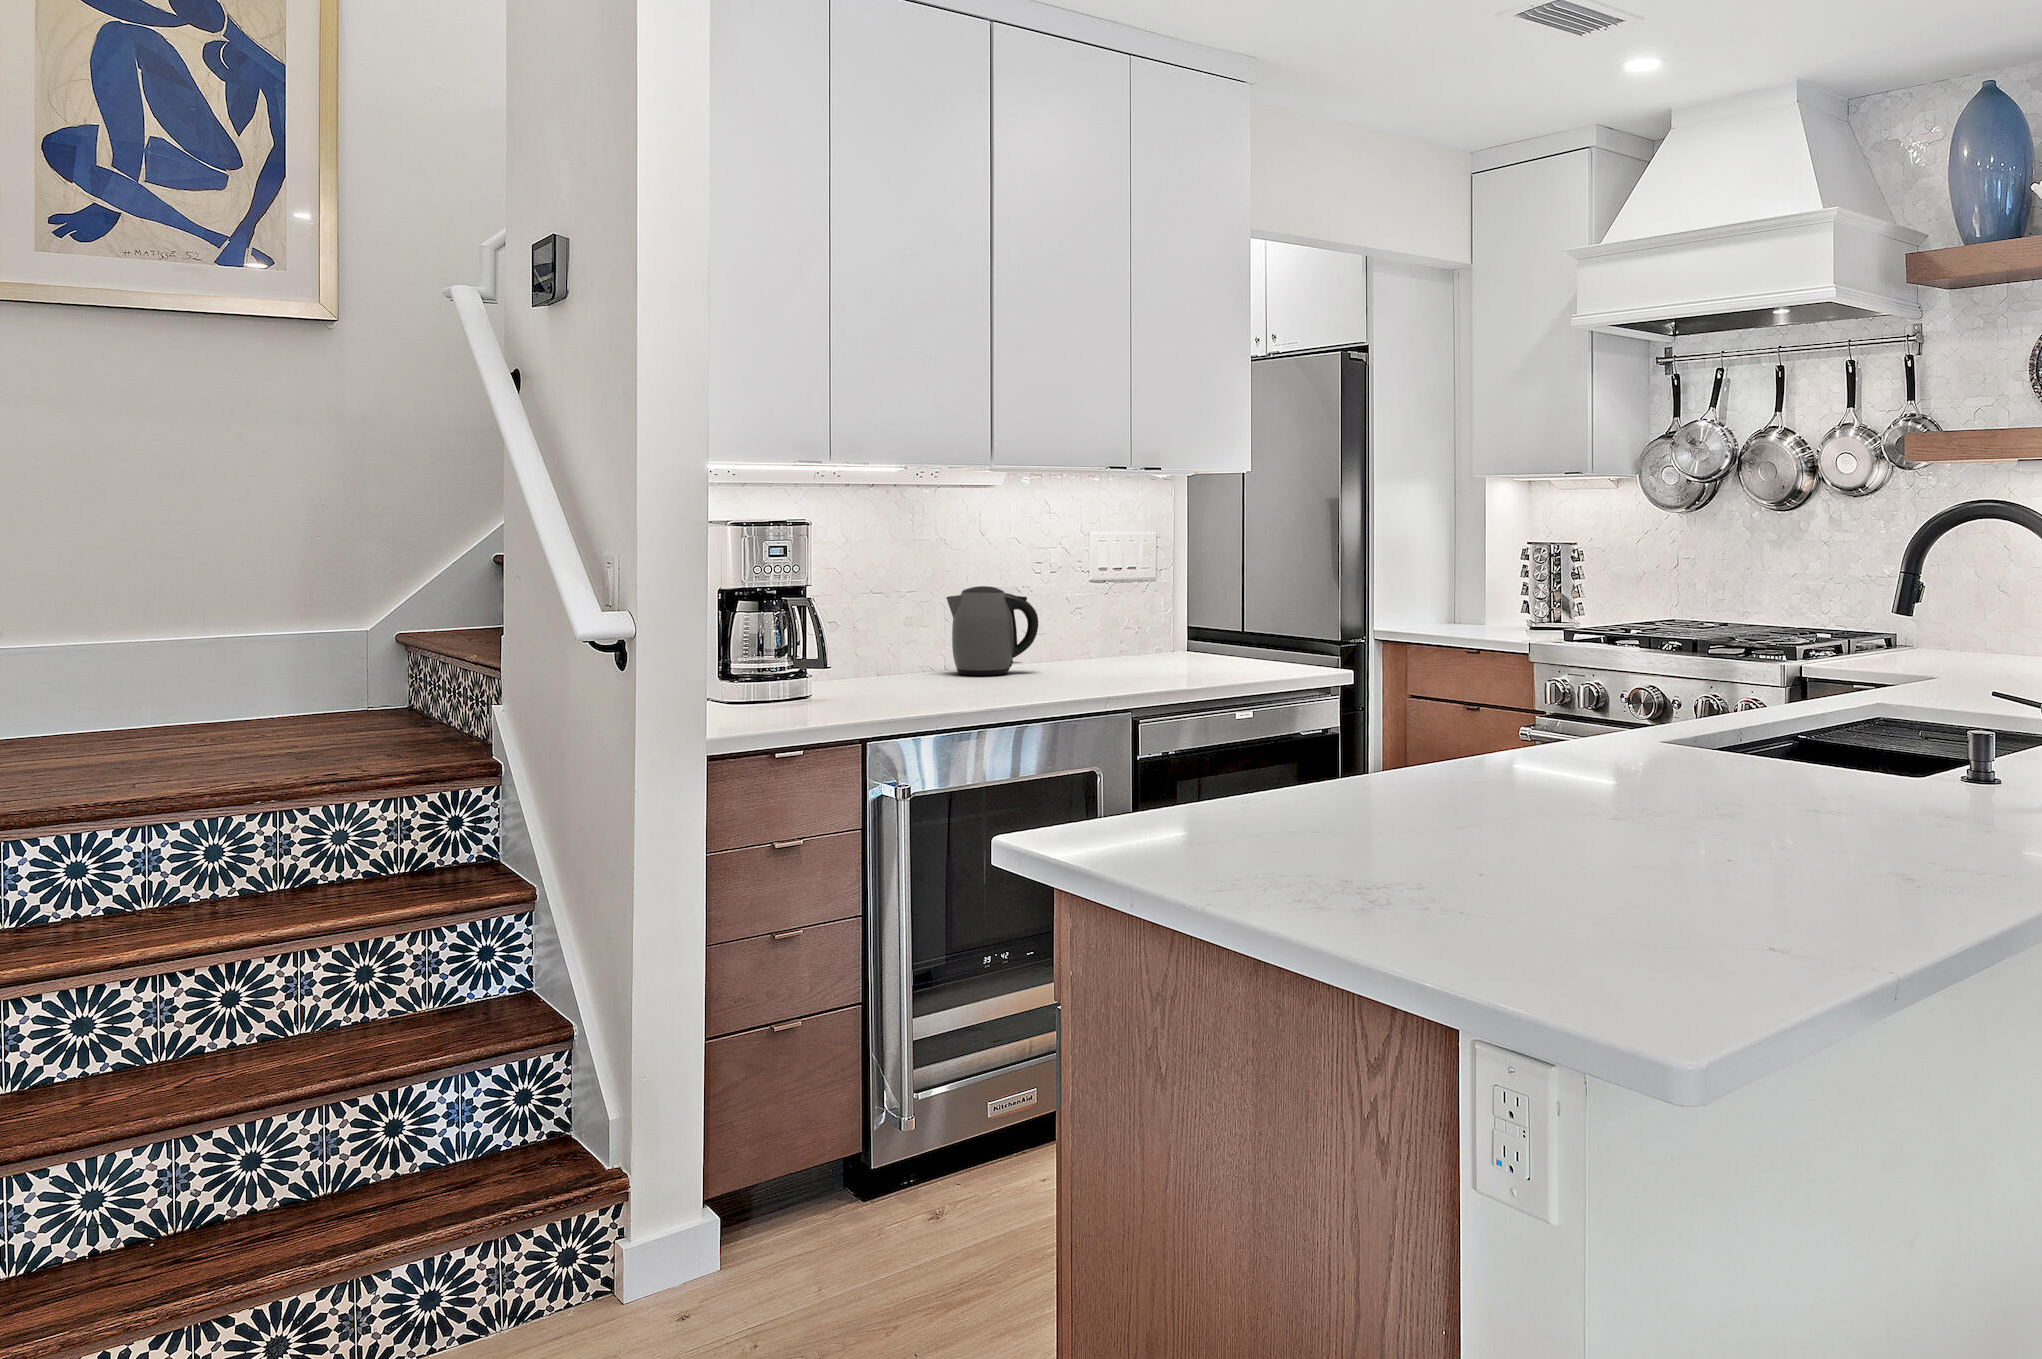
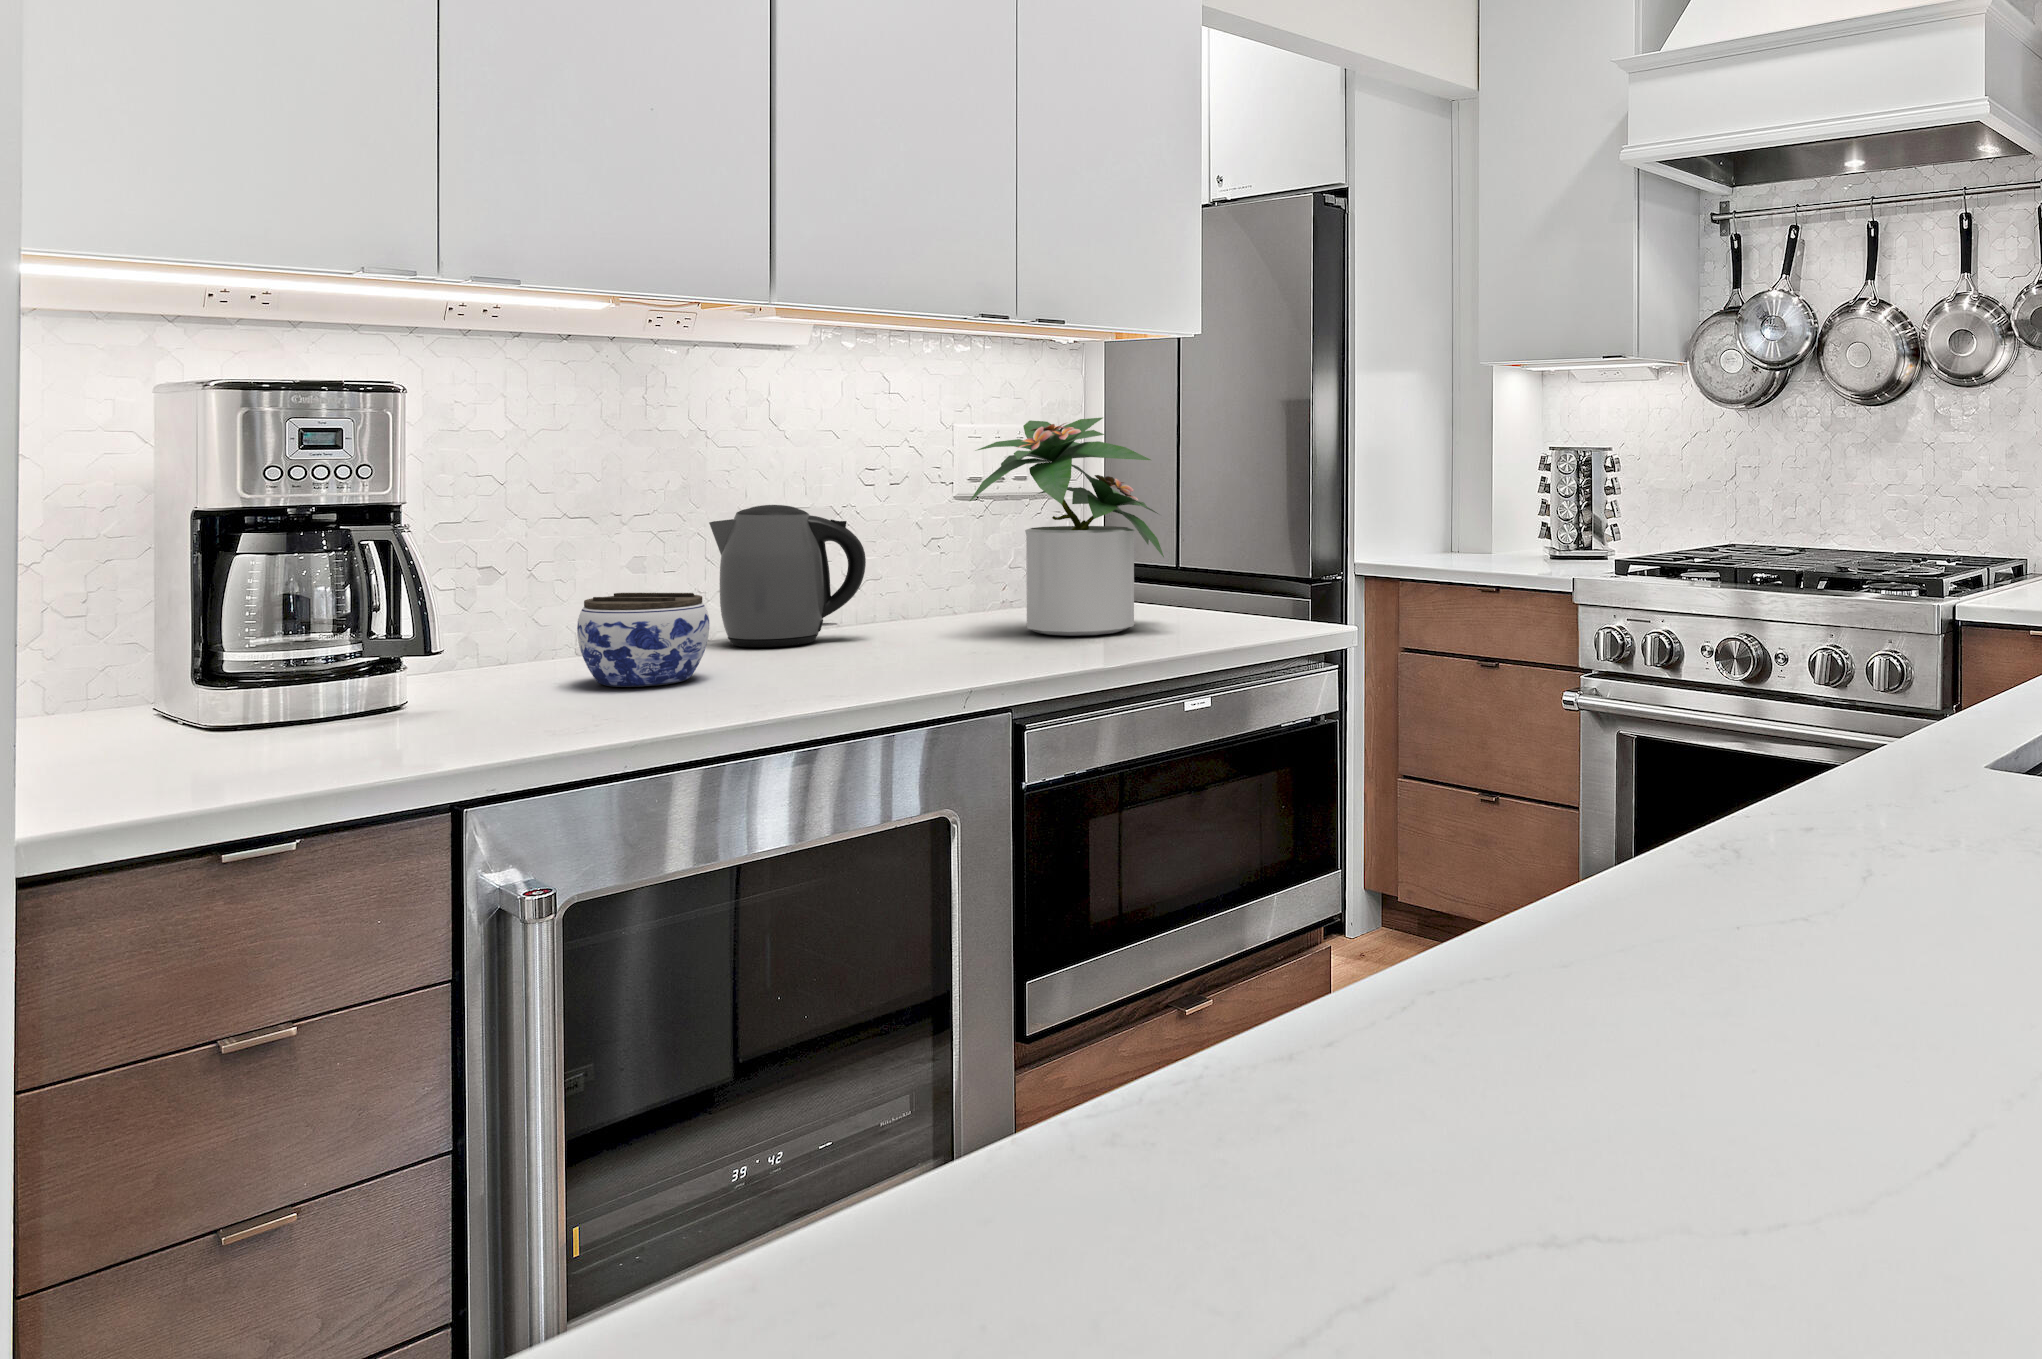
potted plant: none [1102,529,1228,673] -> present [970,418,1164,636]
jar: none [889,638,959,692] -> present [577,593,709,687]

